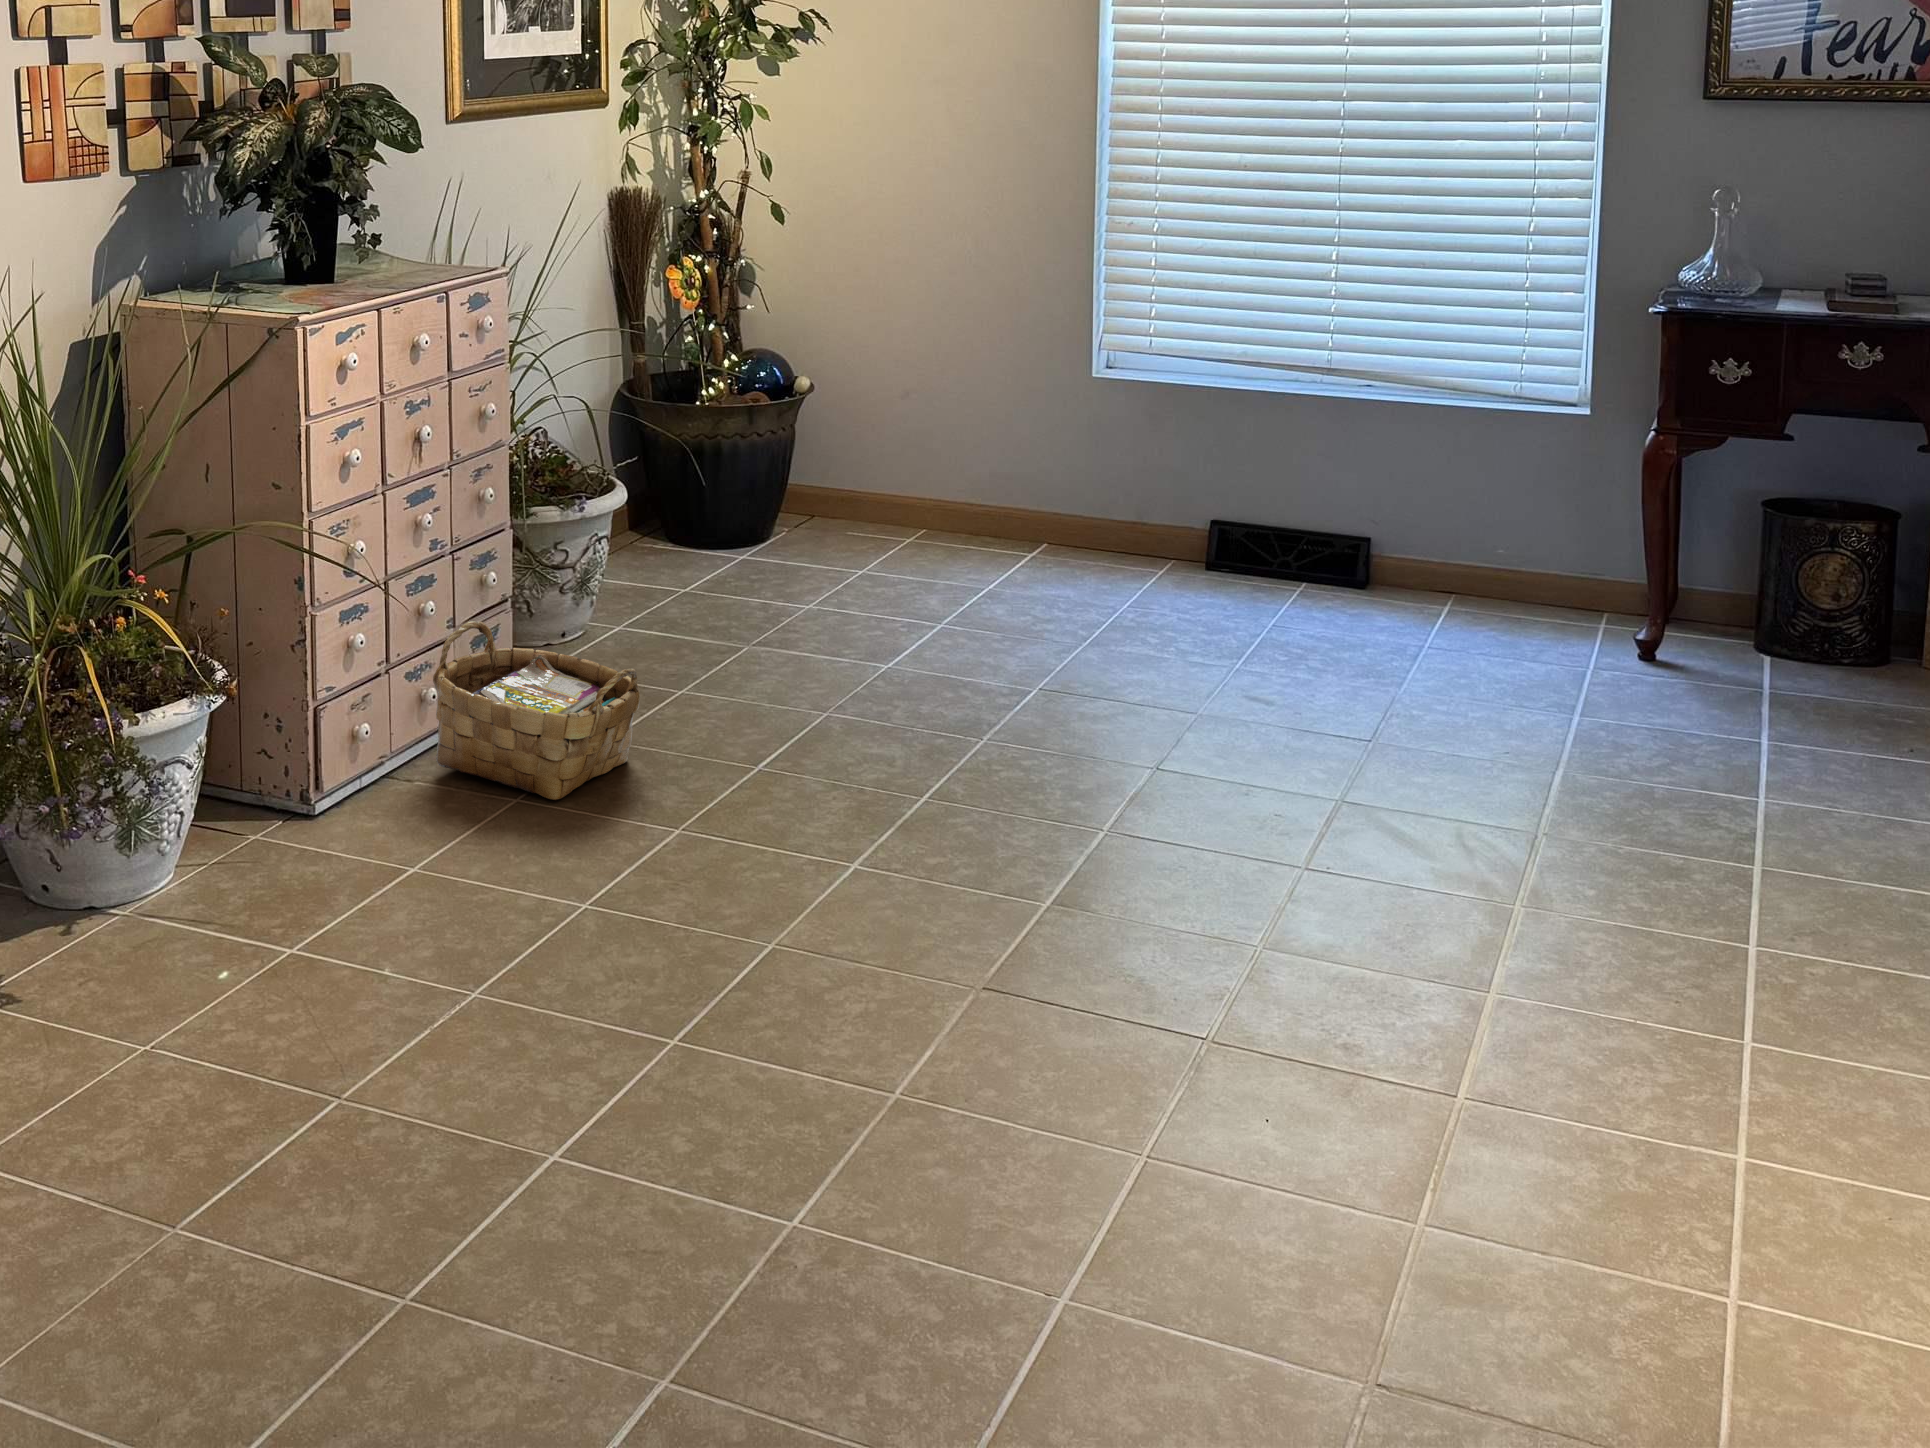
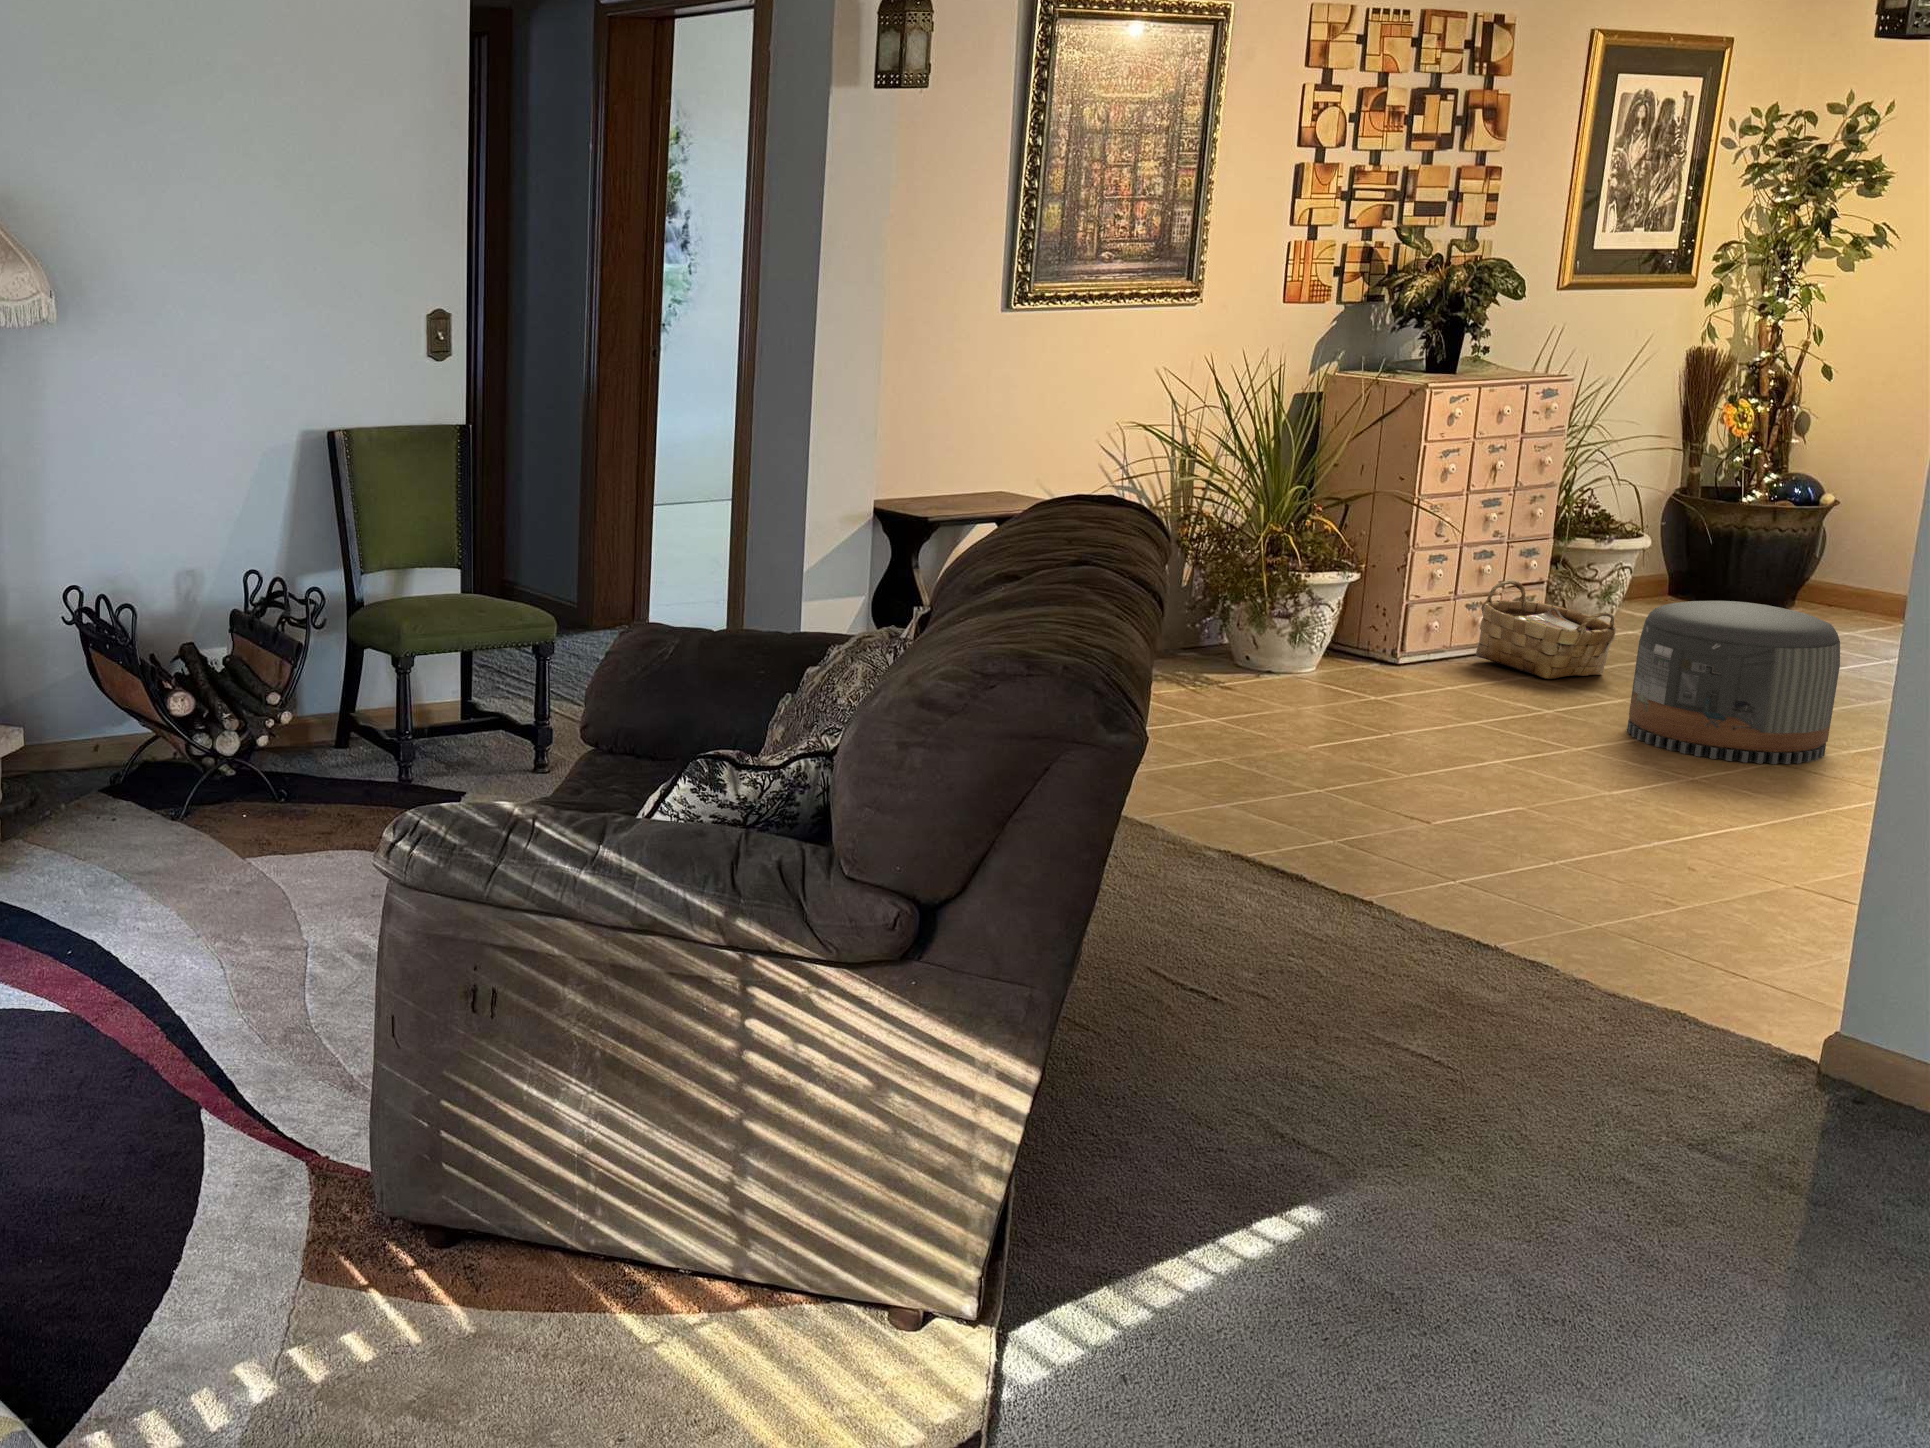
pouf: none [726,666,1031,999] -> present [1627,601,1840,764]

